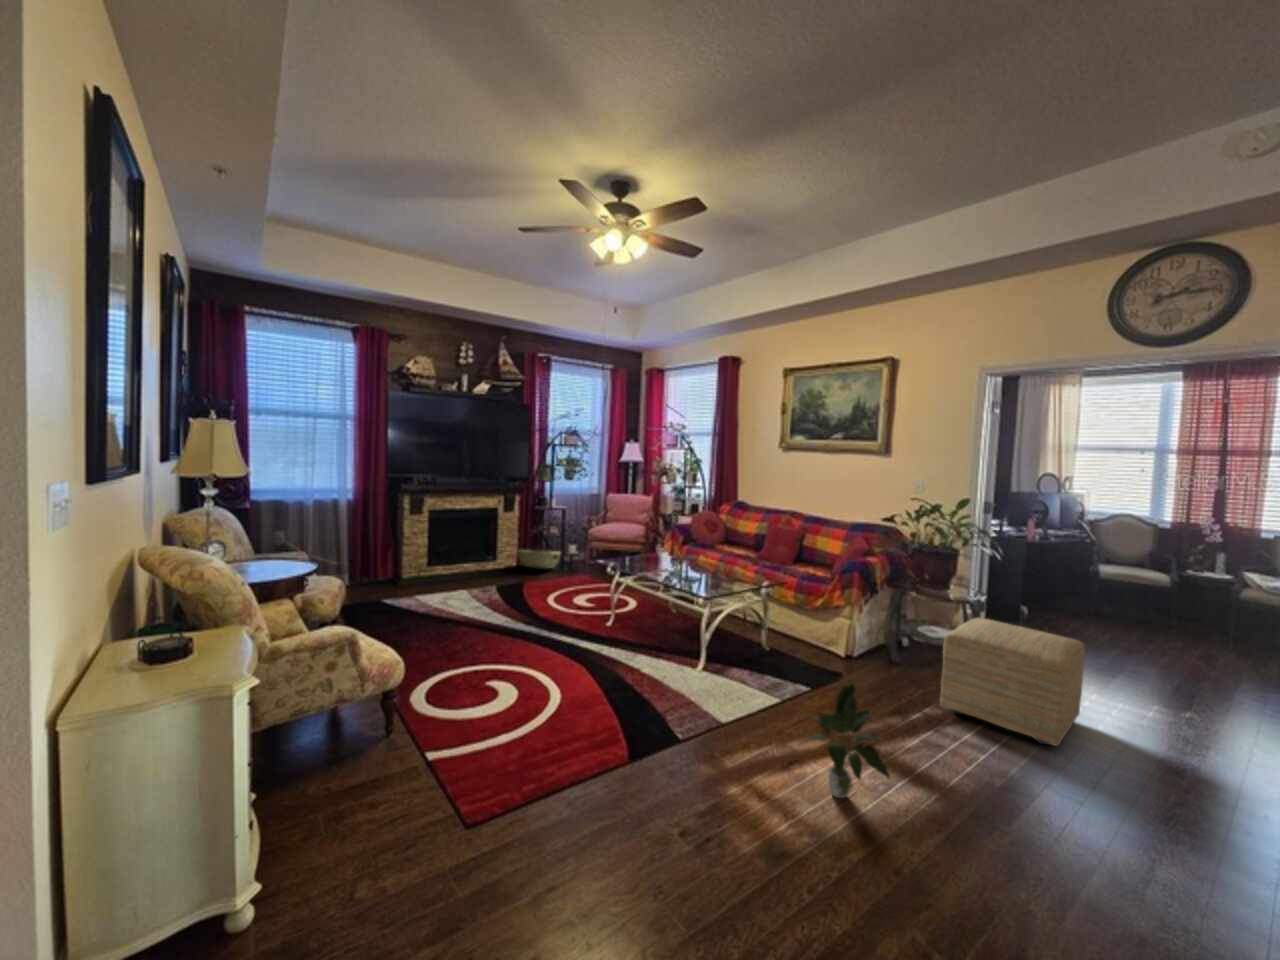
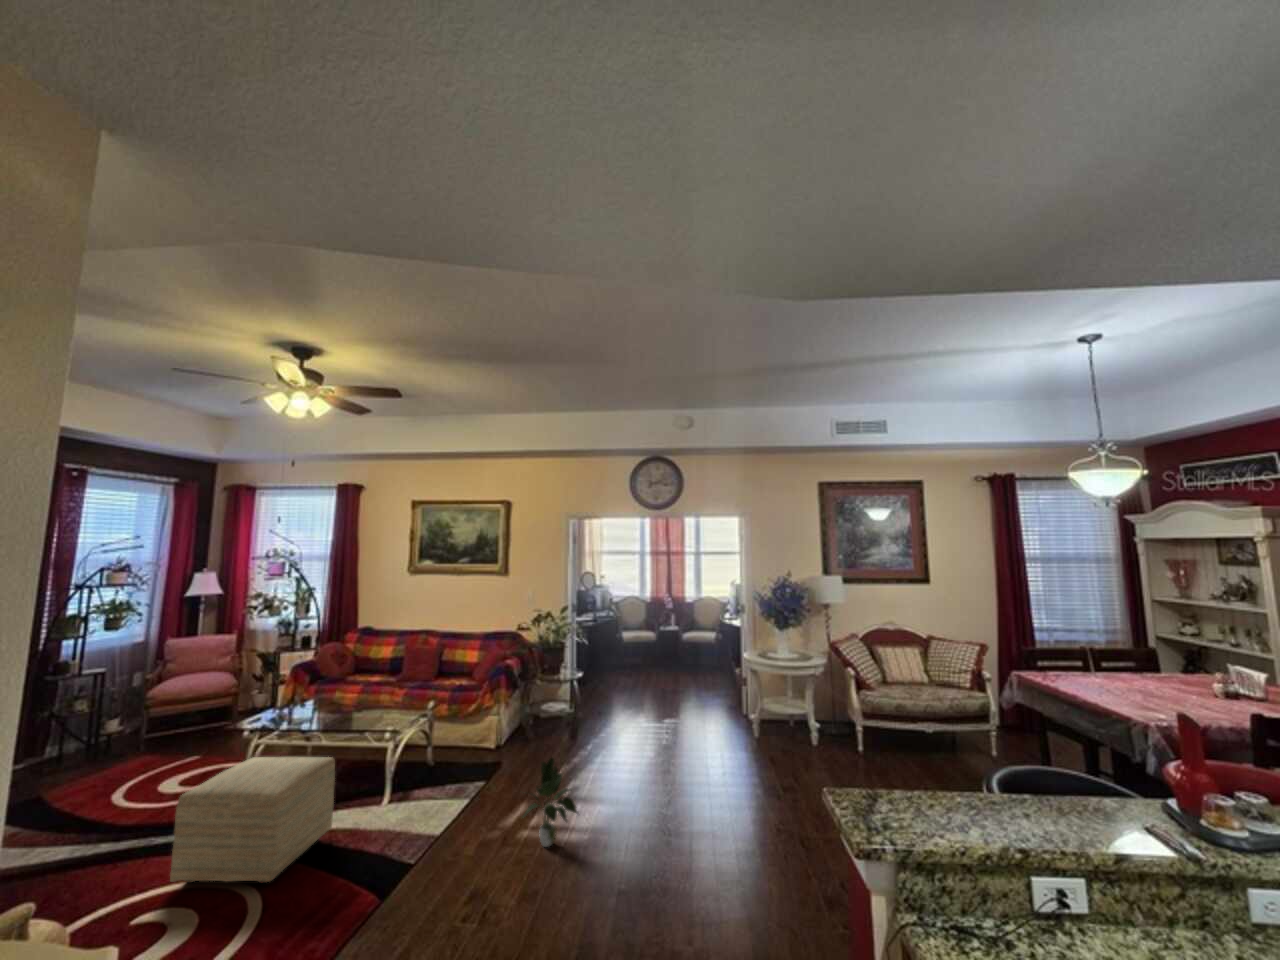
woven basket: present [518,550,560,569] -> none [20,732,108,769]
ottoman: present [940,618,1085,746] -> present [170,757,335,883]

